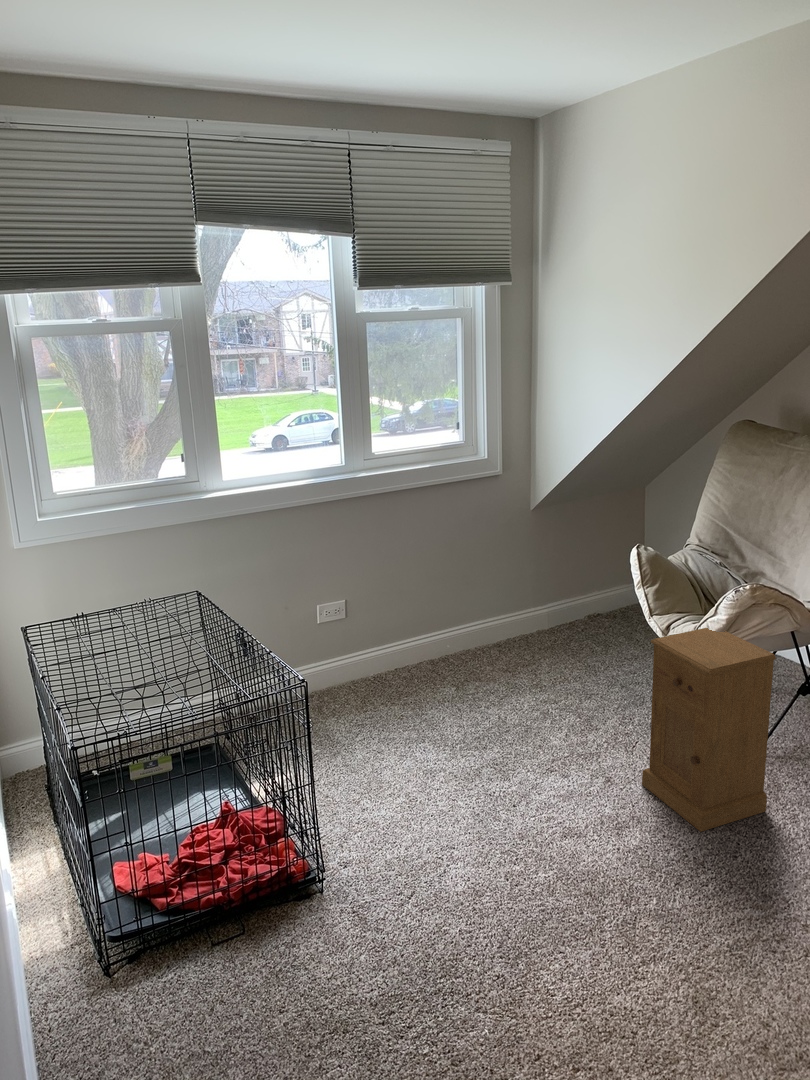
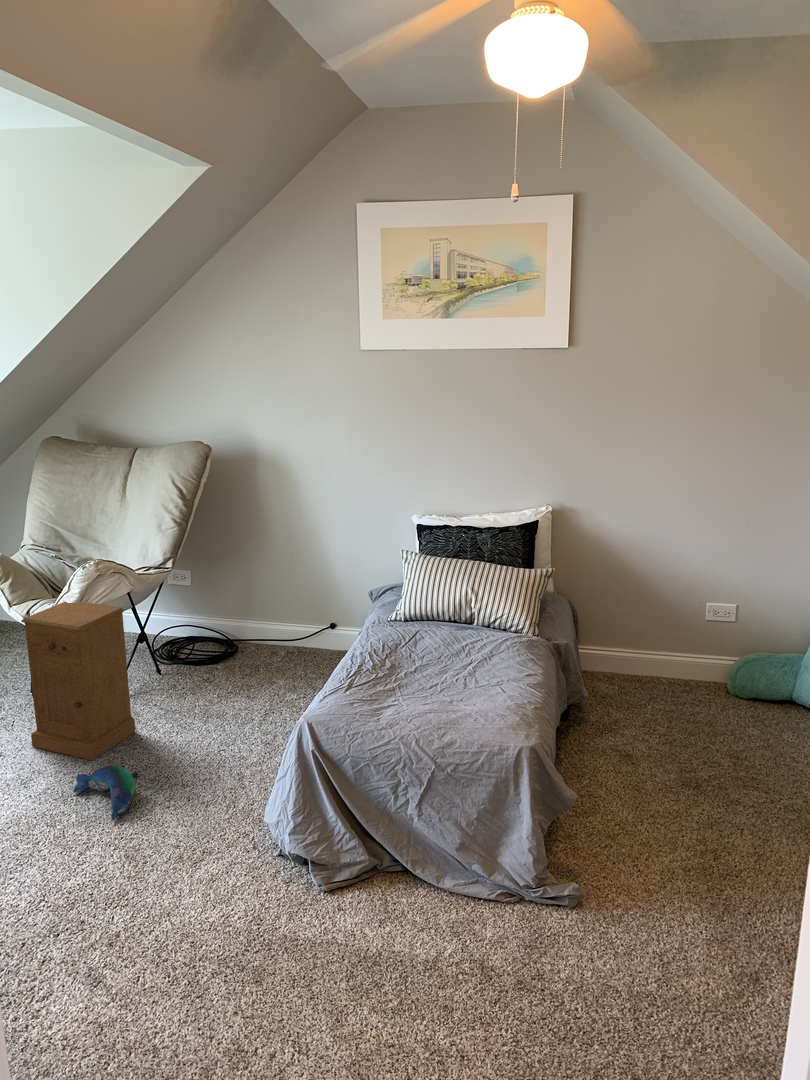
plush toy: none [664,849,745,934] -> present [73,766,139,820]

